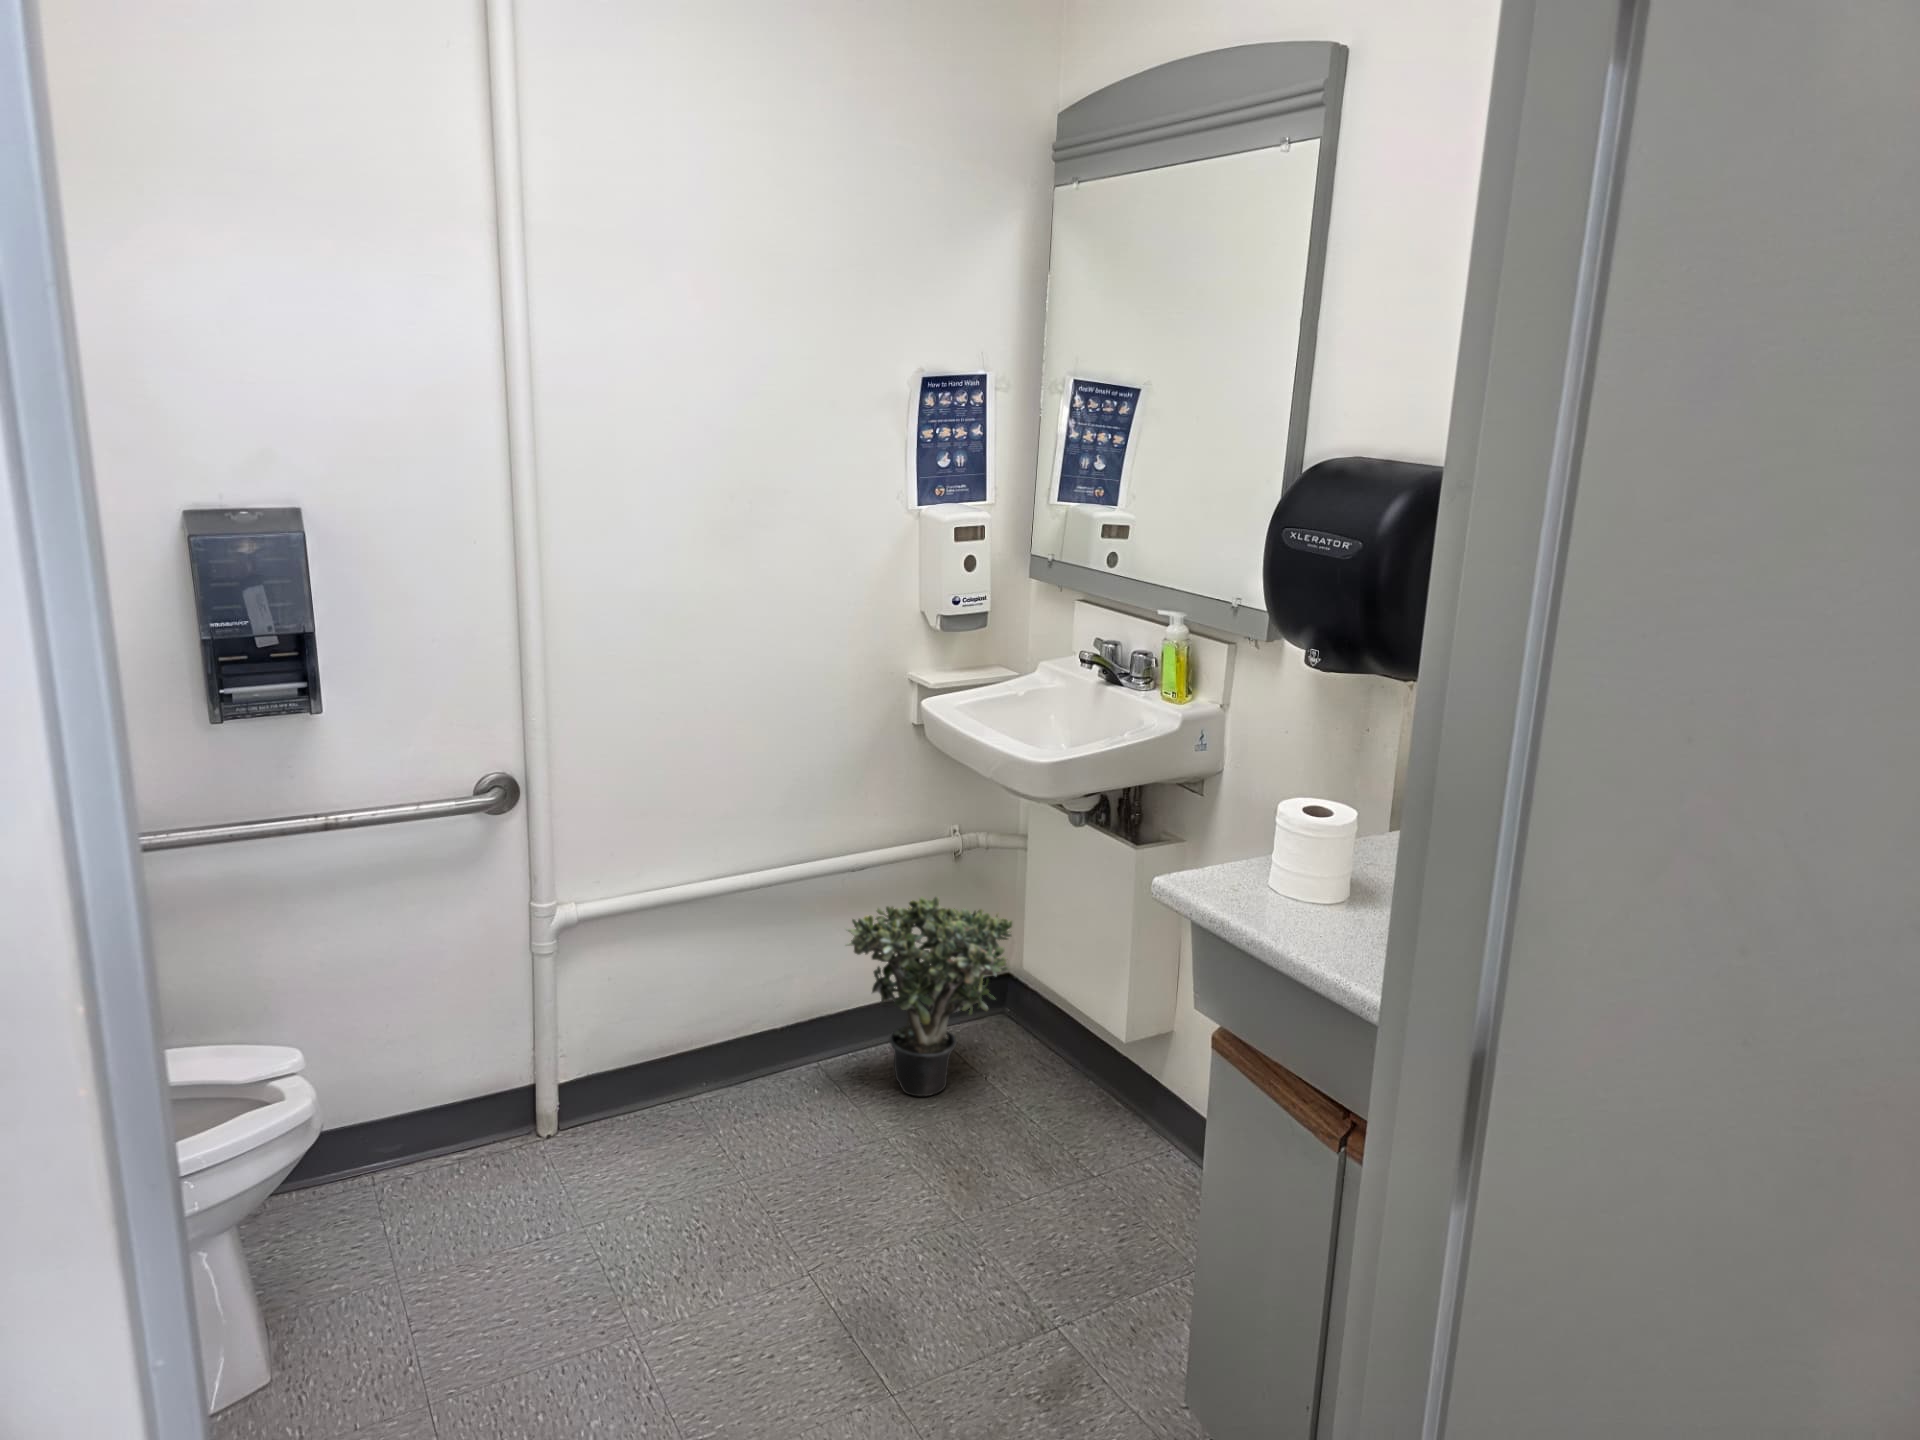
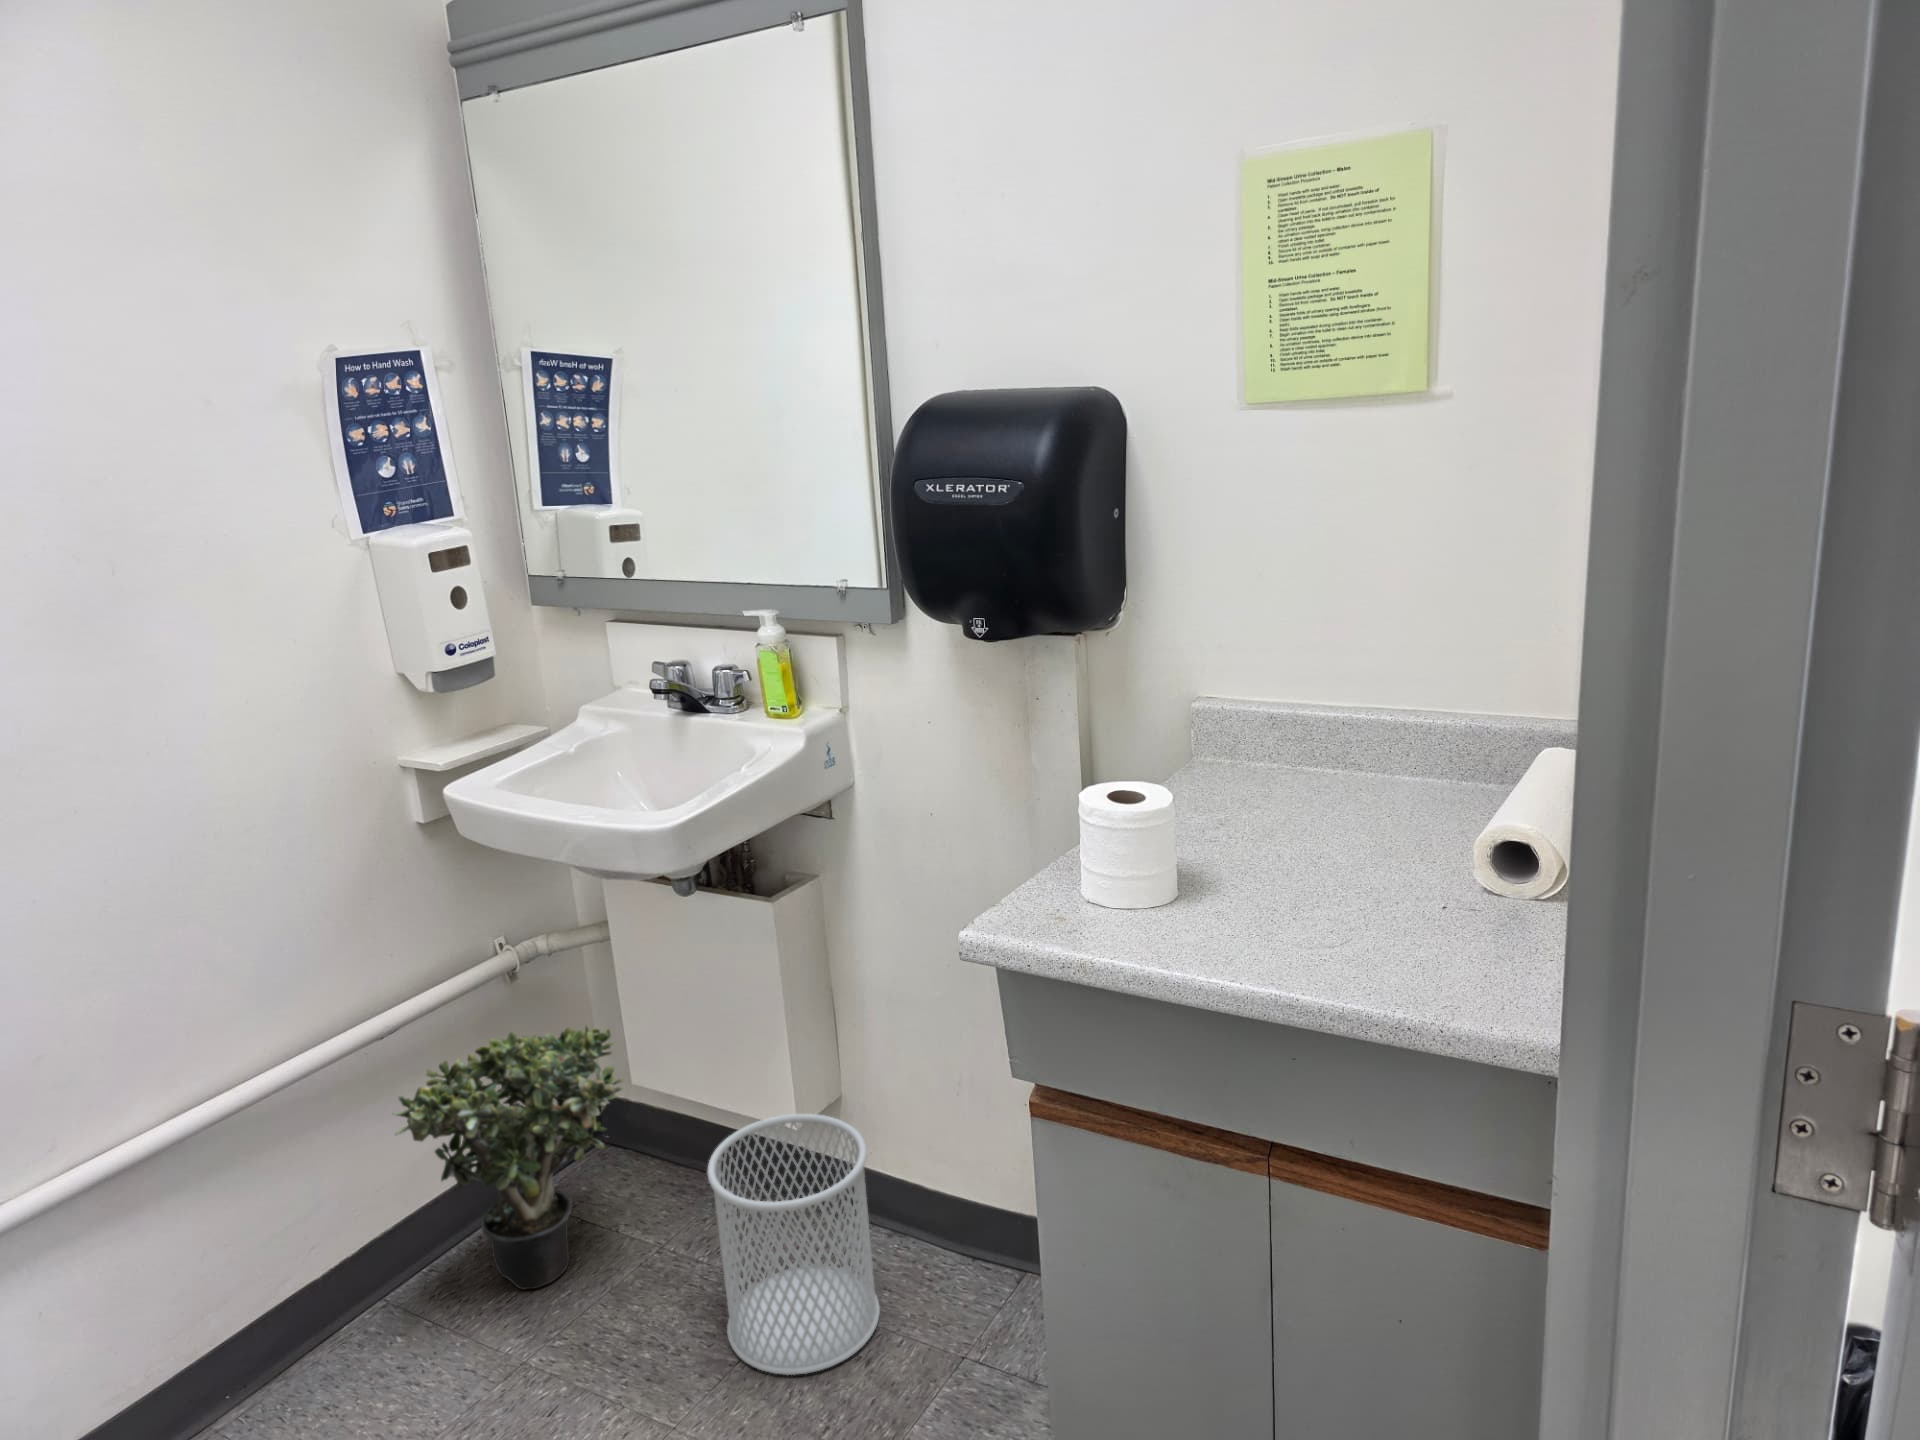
wastebasket: none [1026,1022,1163,1229] -> present [707,1114,880,1375]

